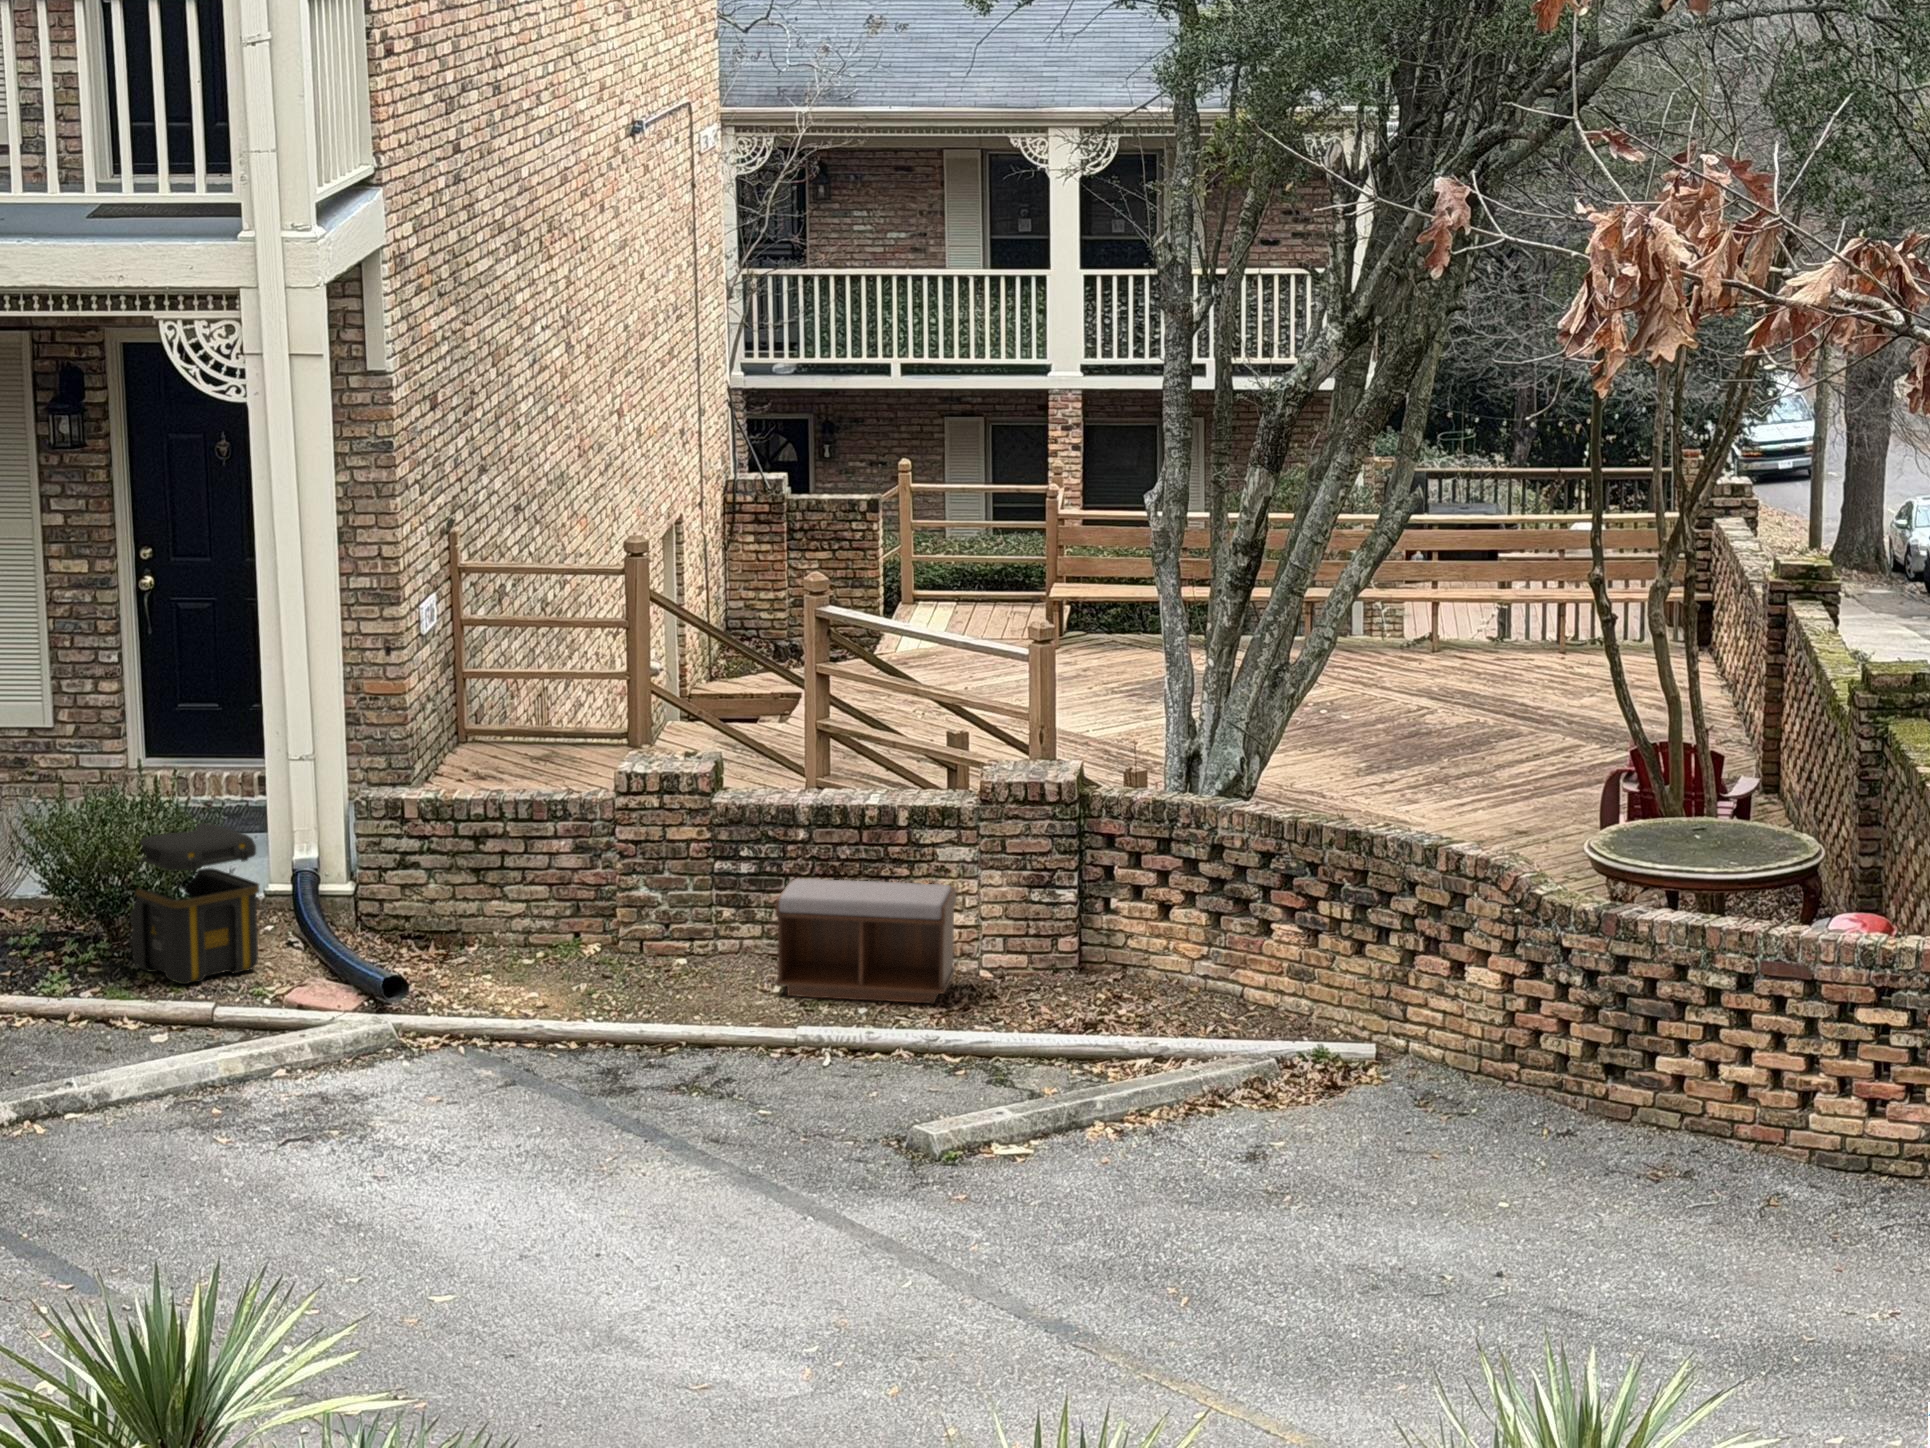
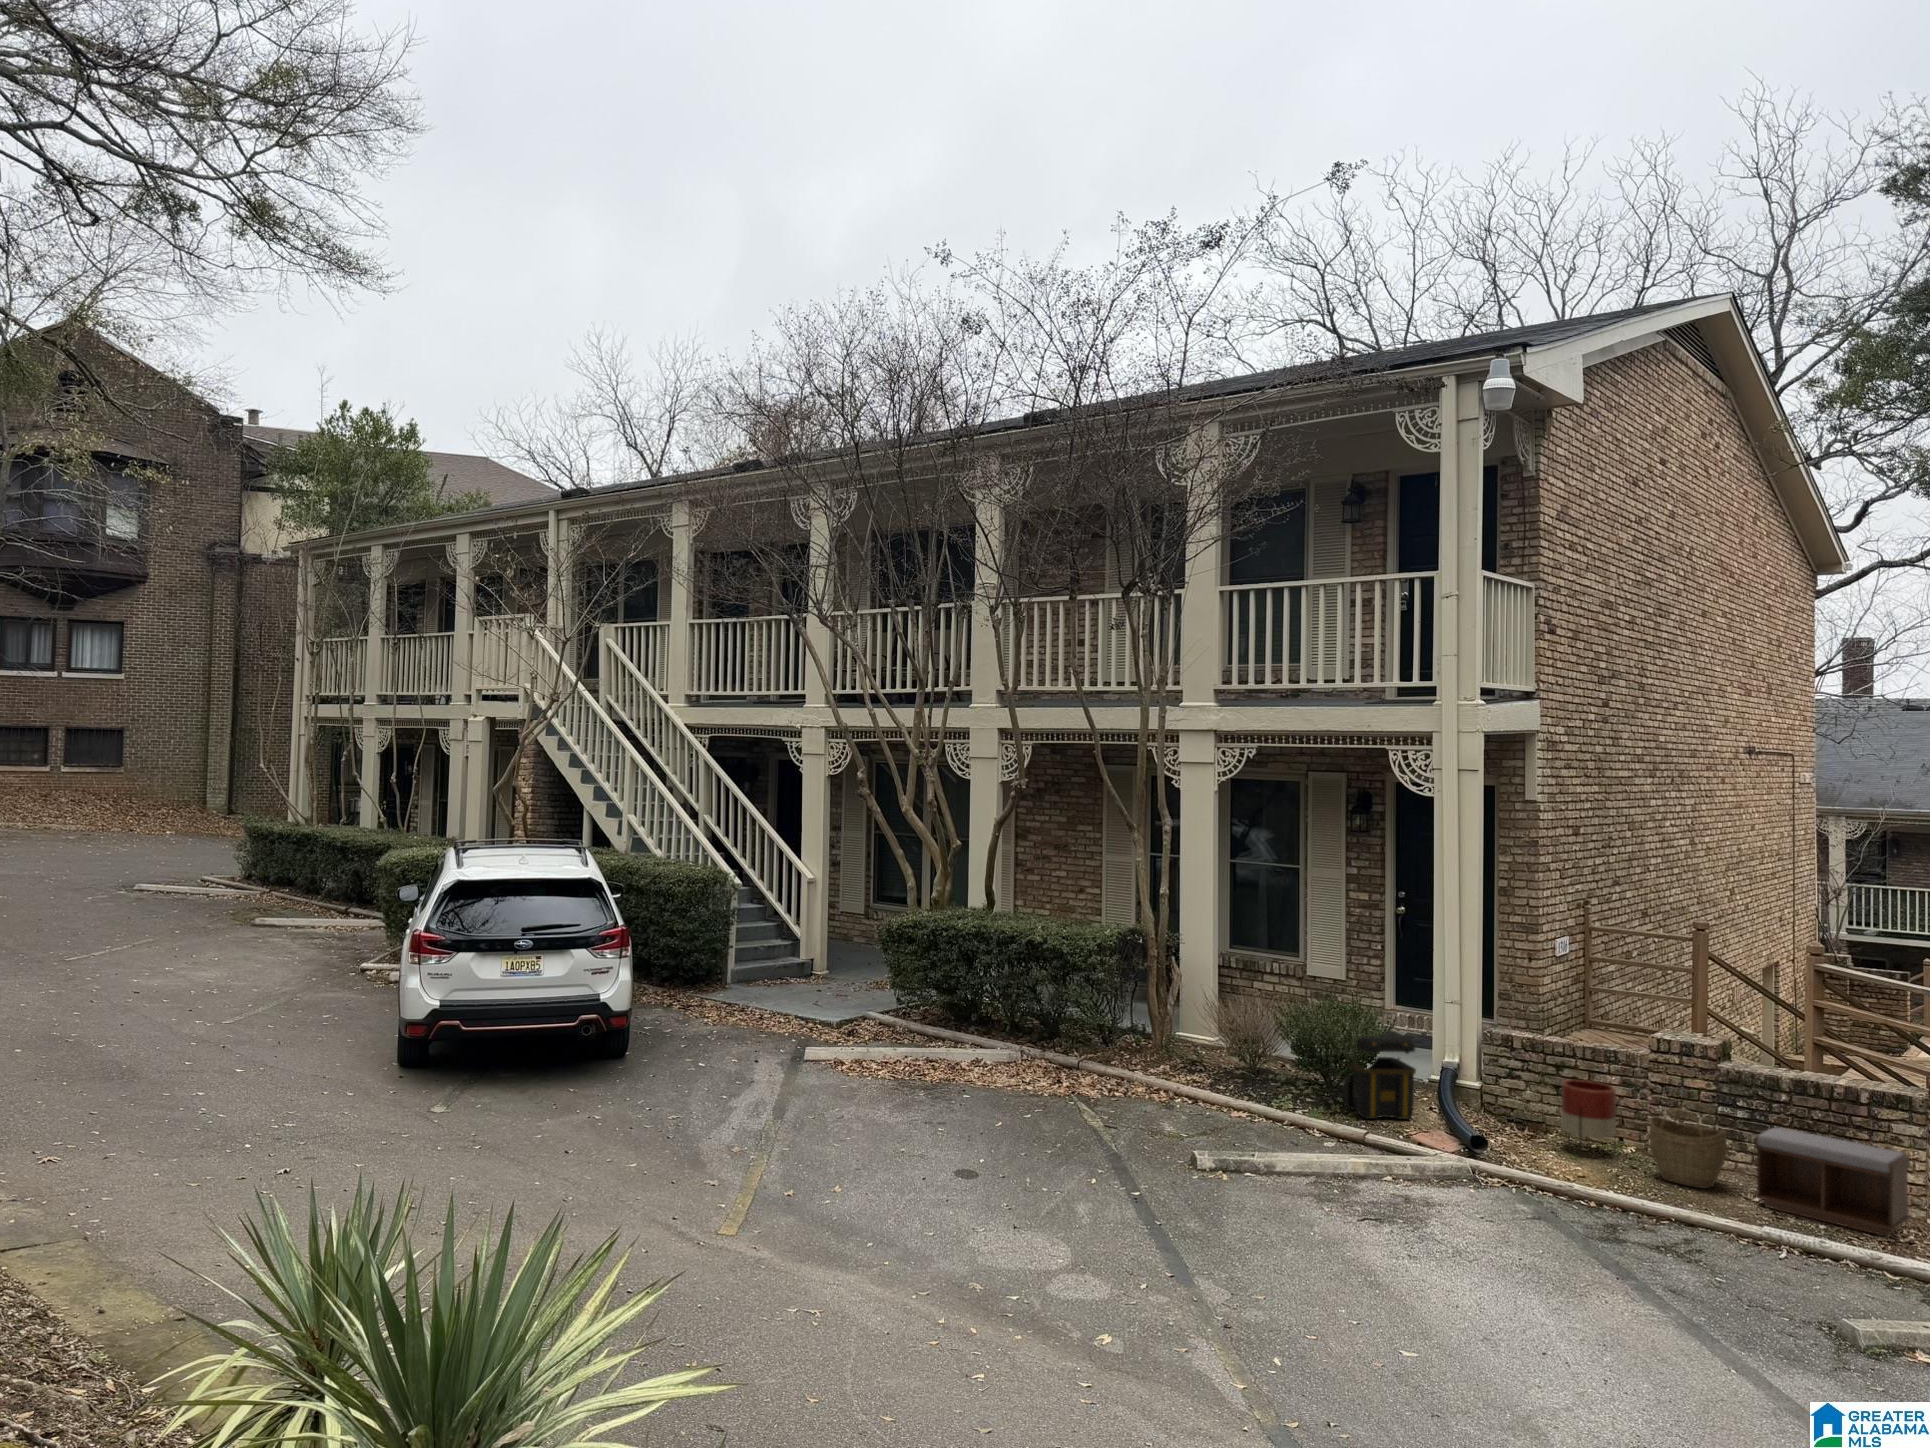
planter: none [494,853,574,976] -> present [1561,1080,1616,1151]
woven basket: none [630,862,733,988] -> present [1650,1102,1727,1189]

